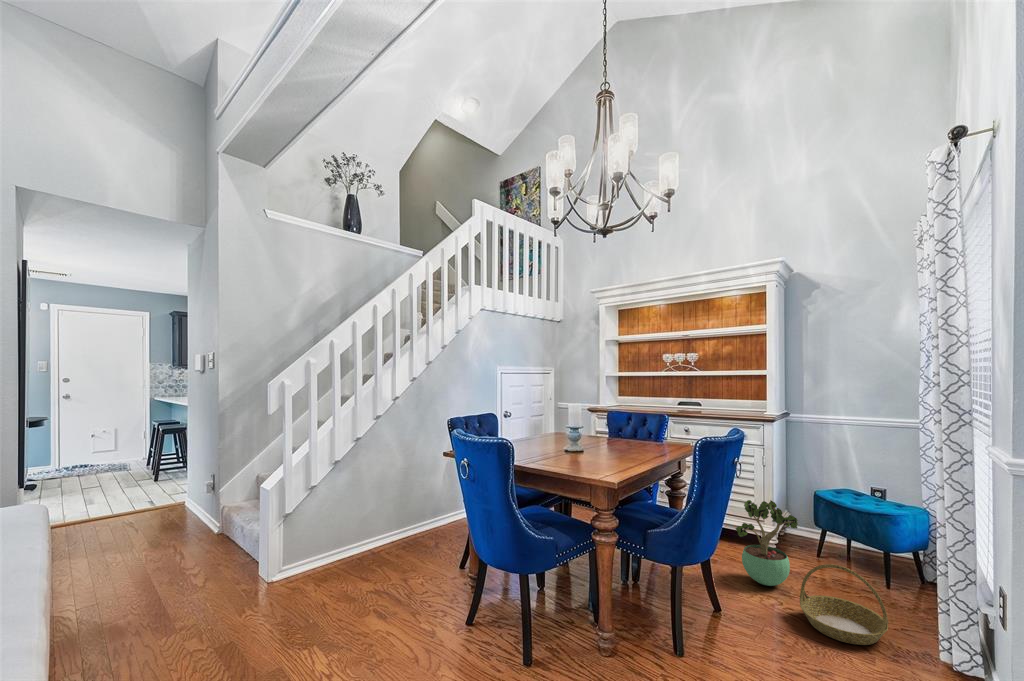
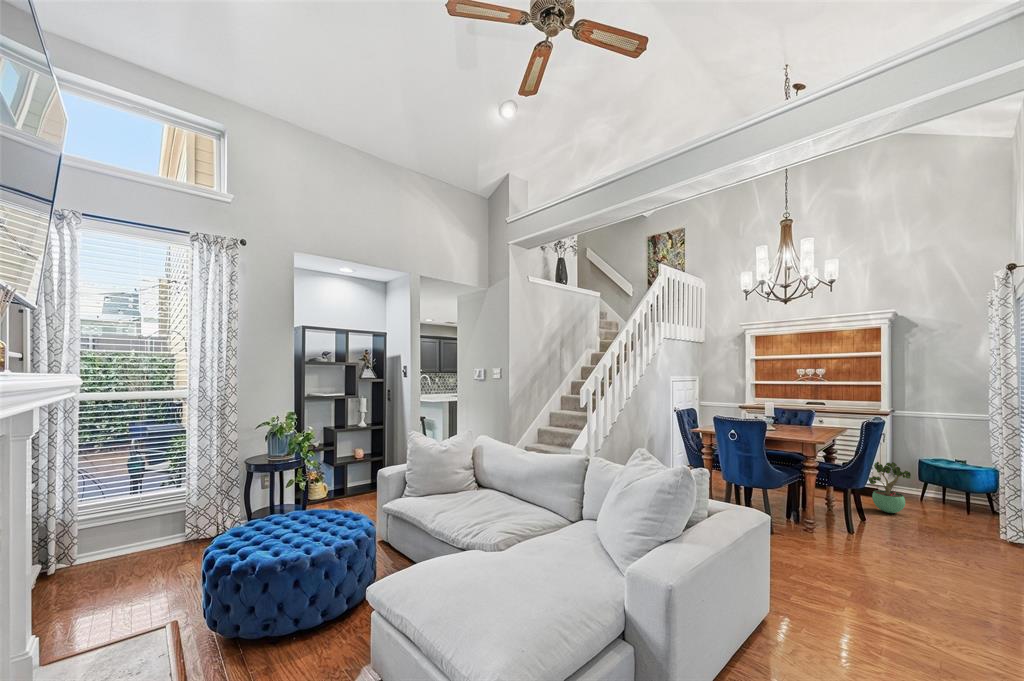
basket: present [800,564,888,645] -> none [915,494,971,535]

